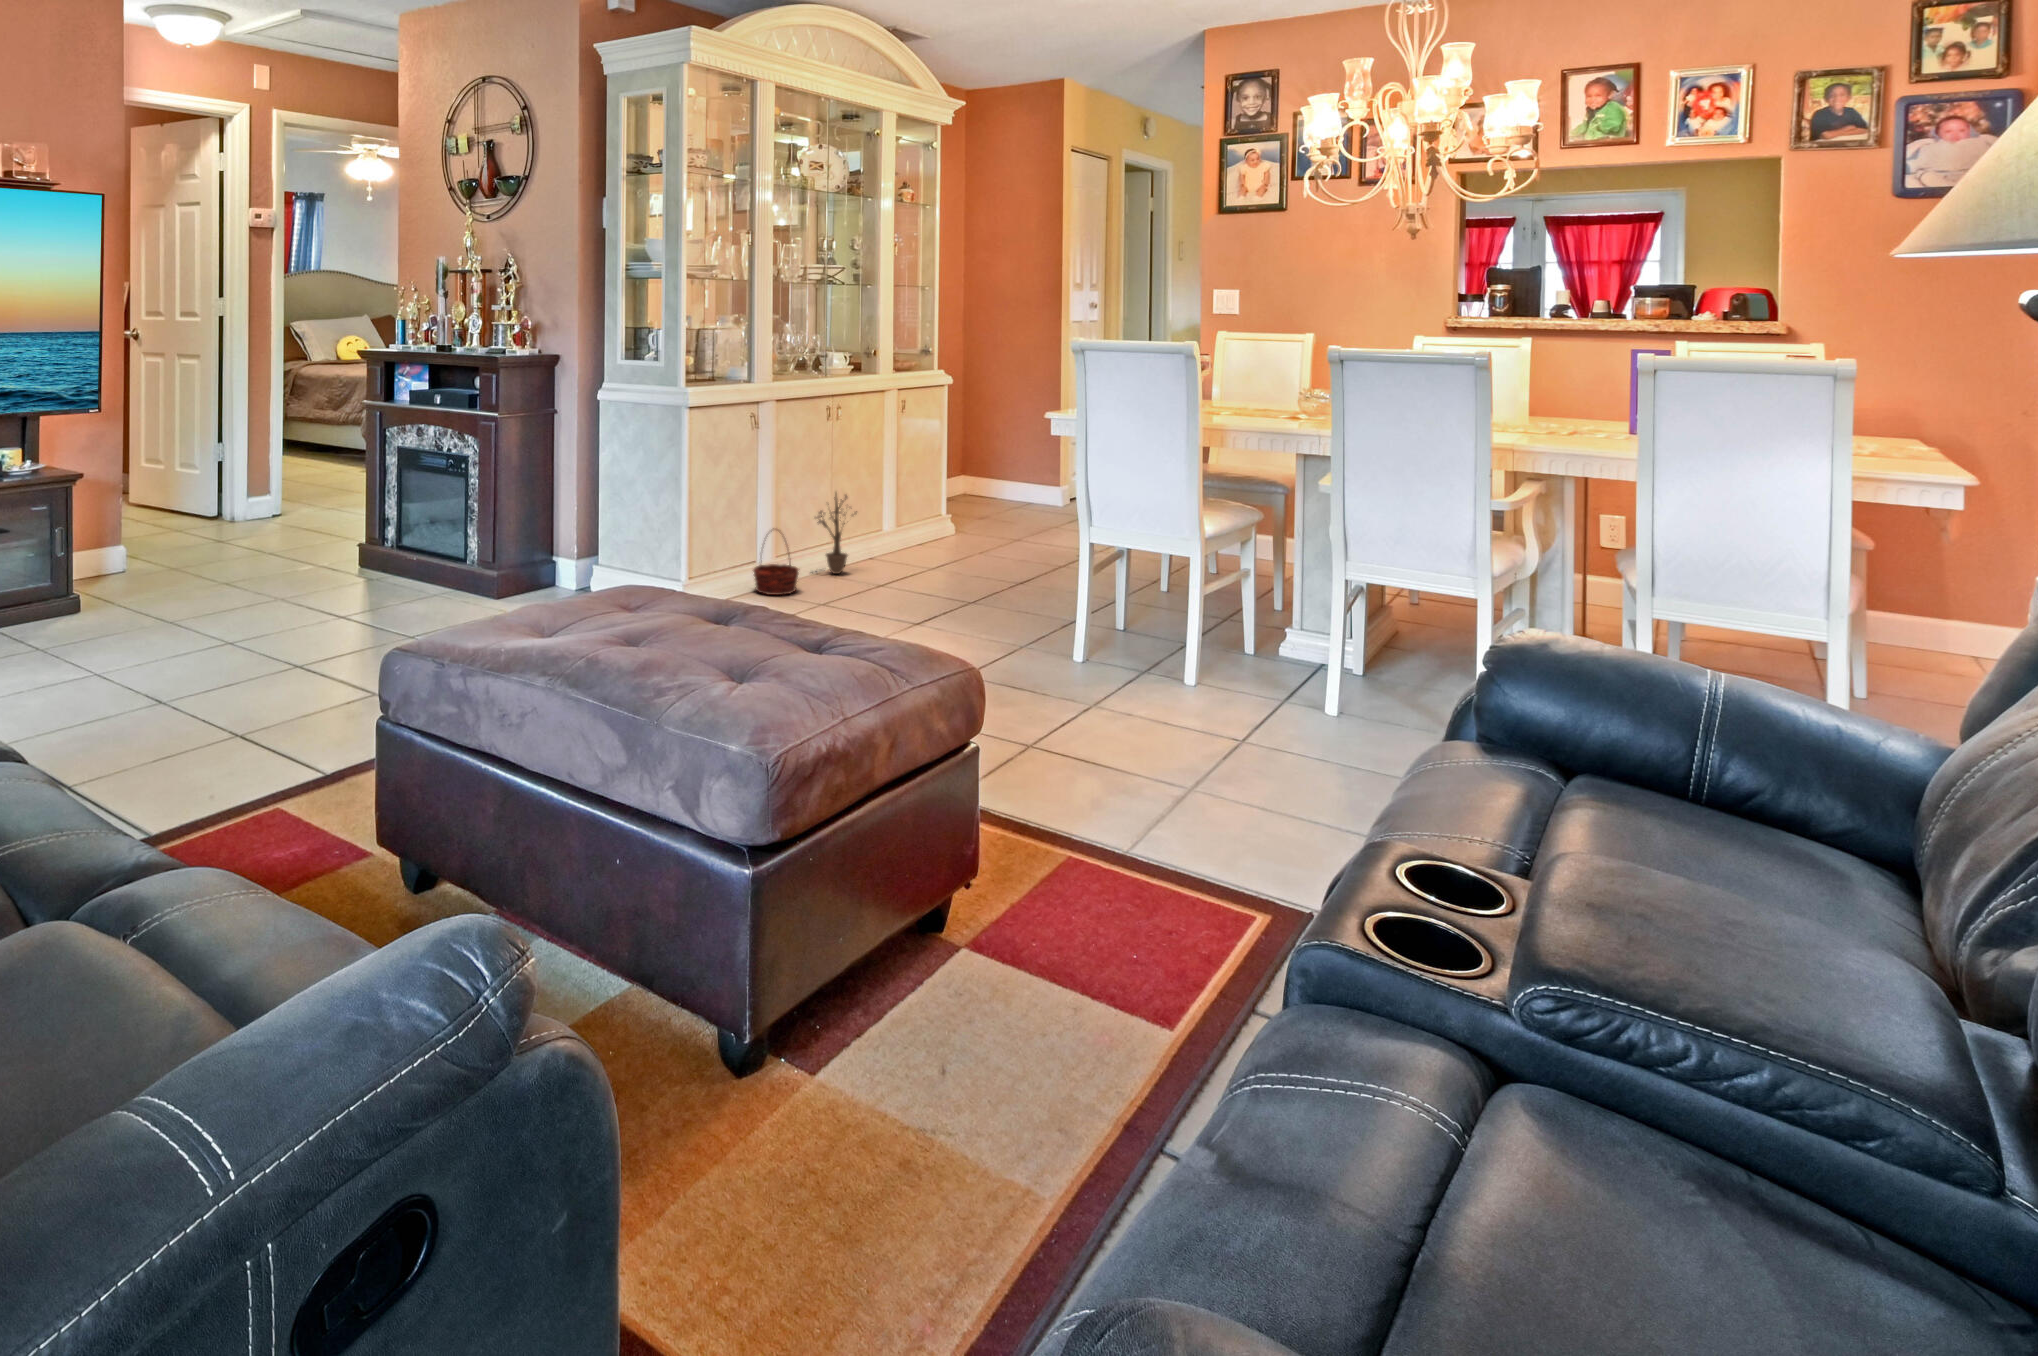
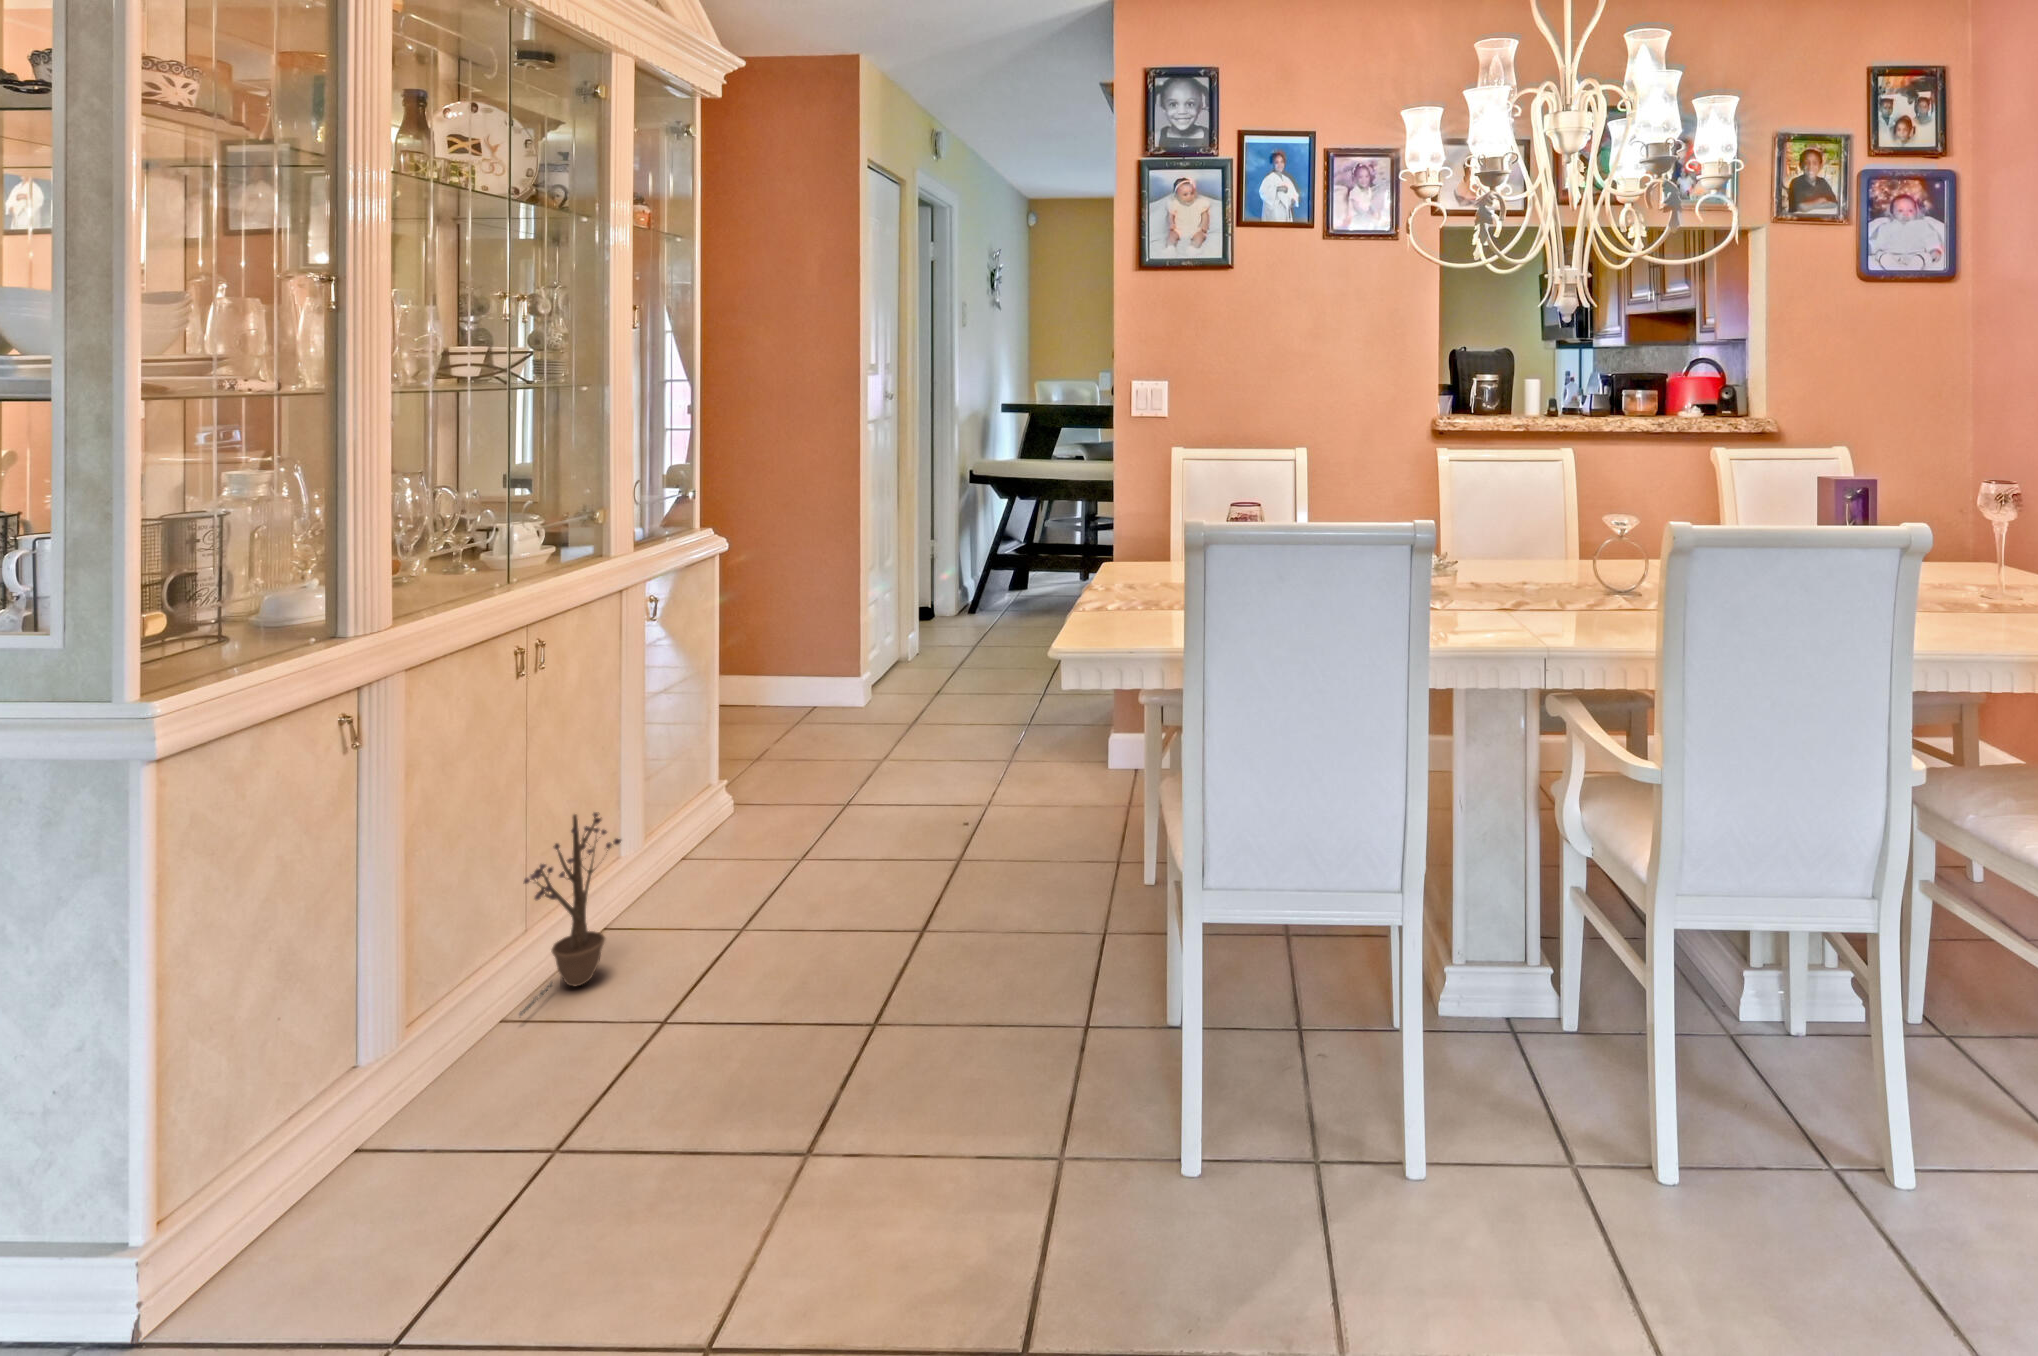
basket: present [753,528,799,595] -> none [373,977,506,1156]

